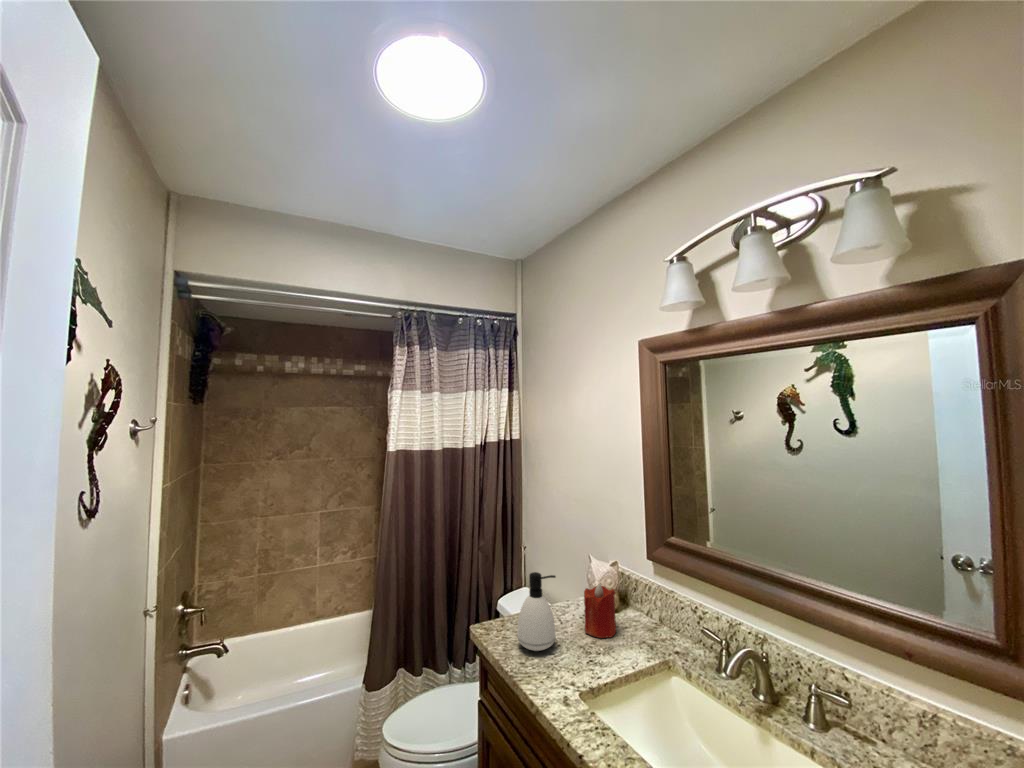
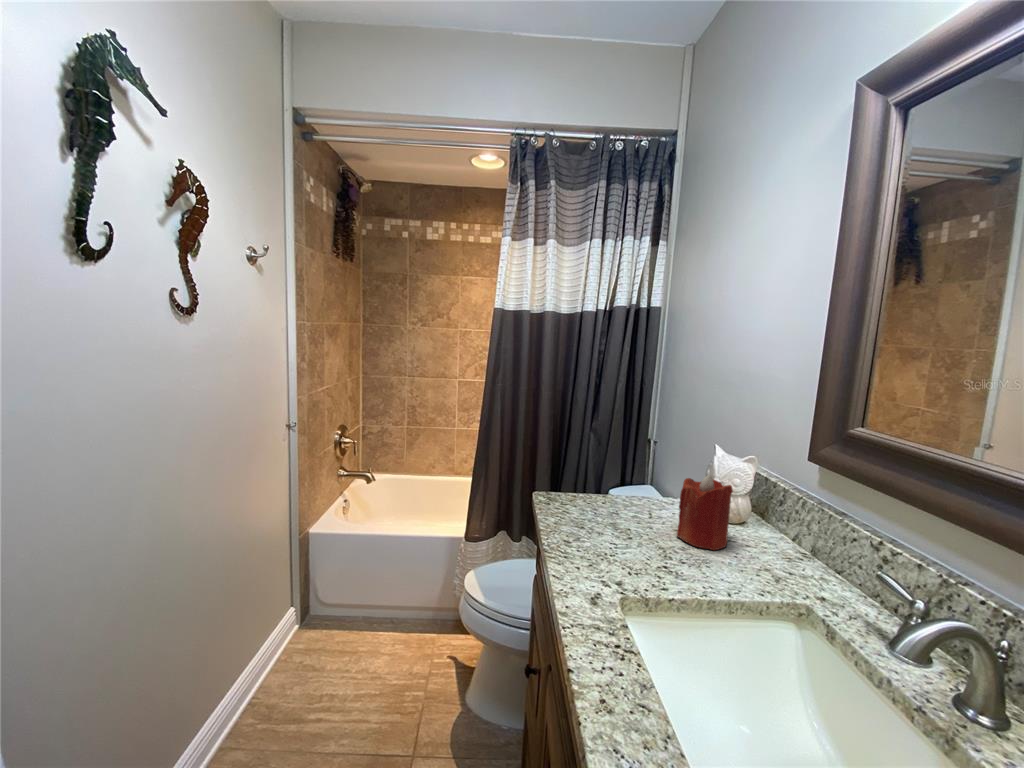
soap dispenser: present [517,572,556,651] -> none [572,436,635,537]

